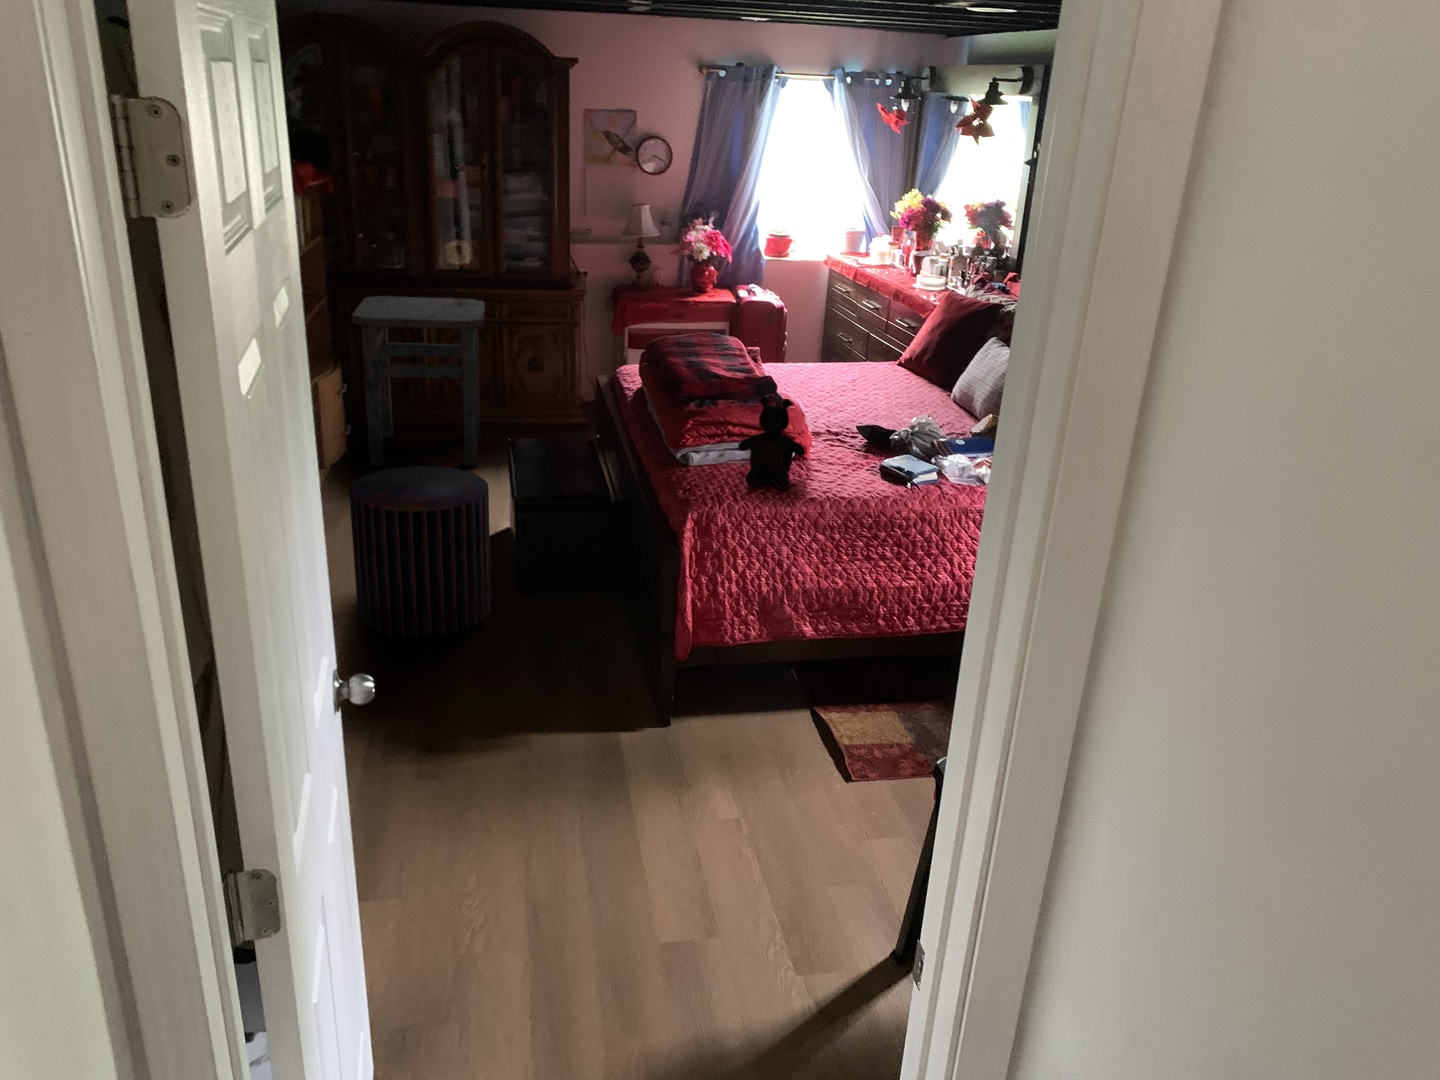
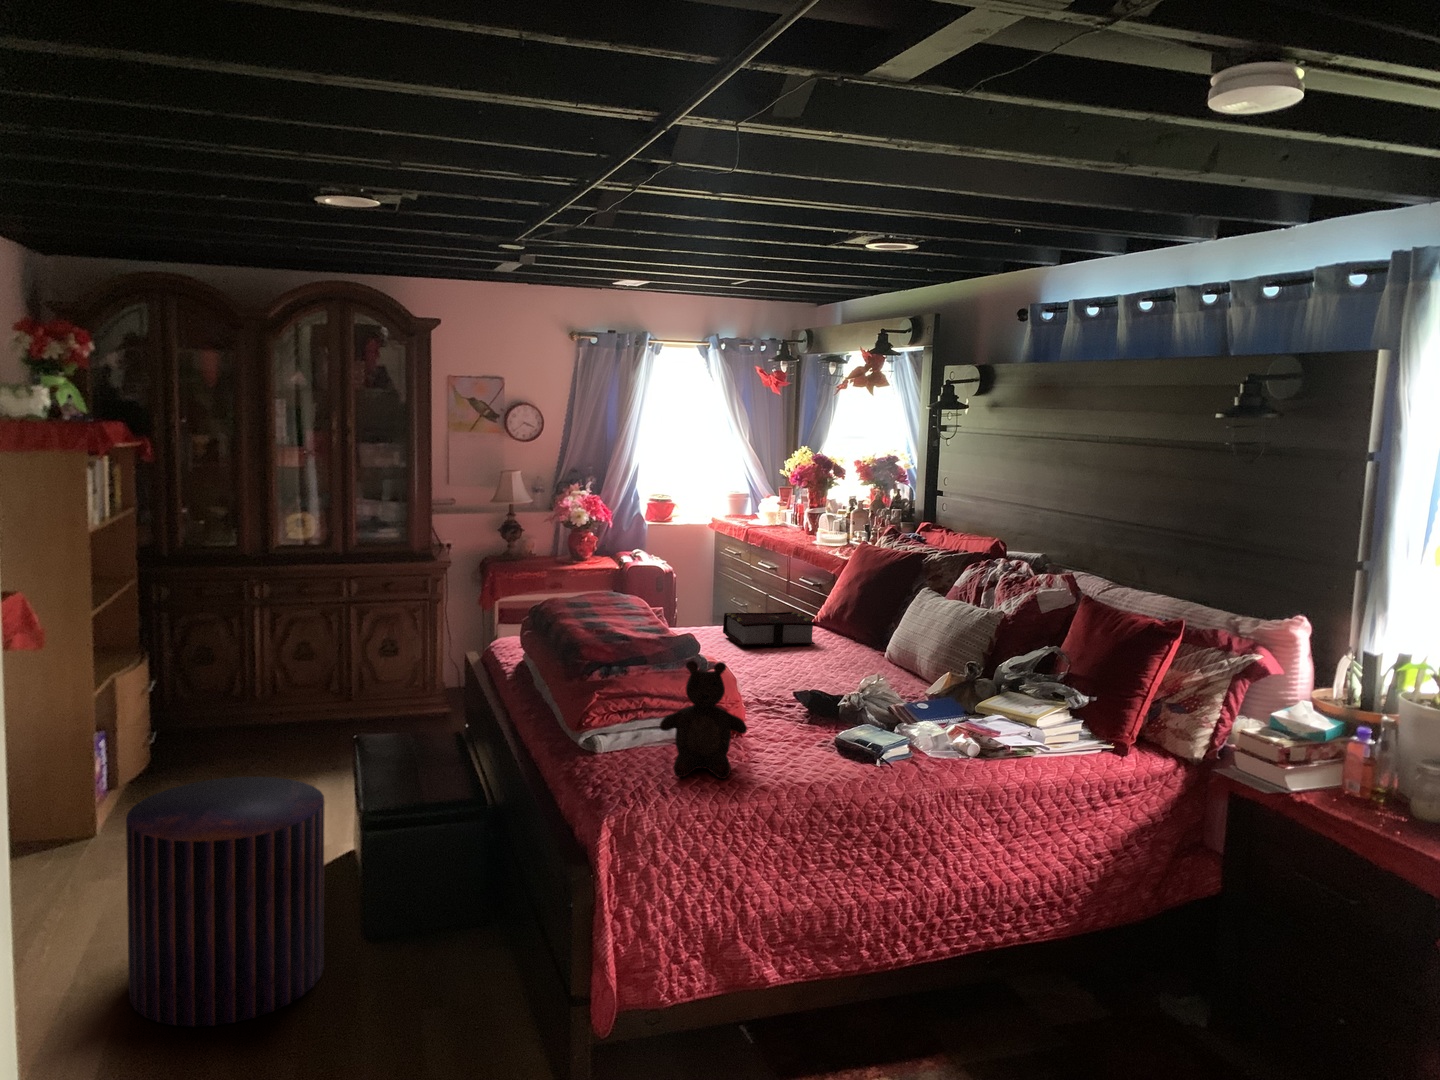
side table: present [351,296,485,466] -> none [158,575,327,781]
book: none [815,350,895,382] -> present [723,612,816,646]

